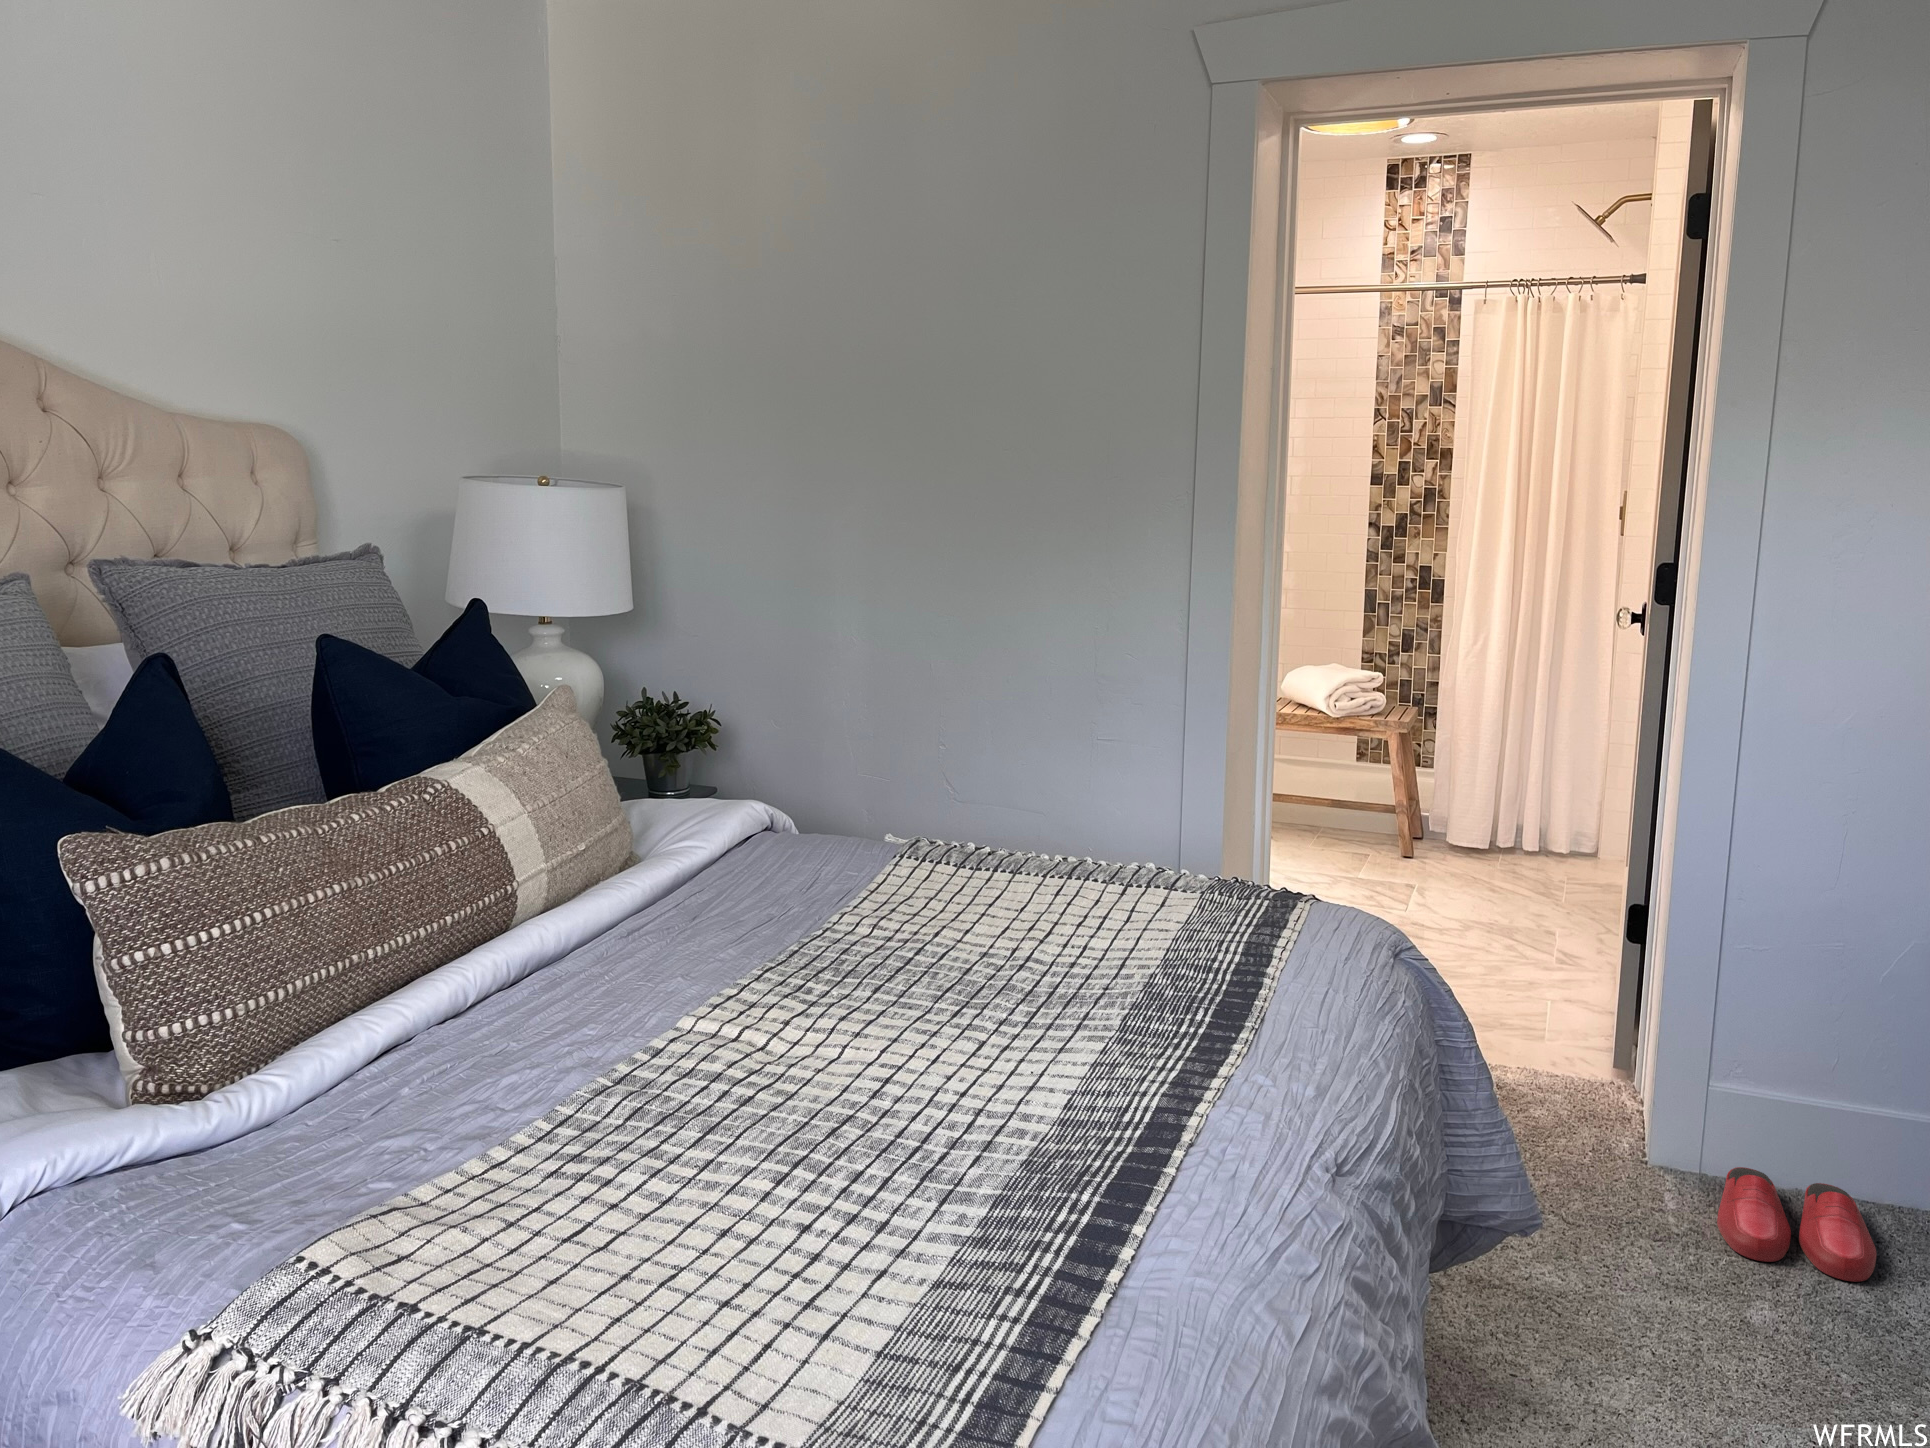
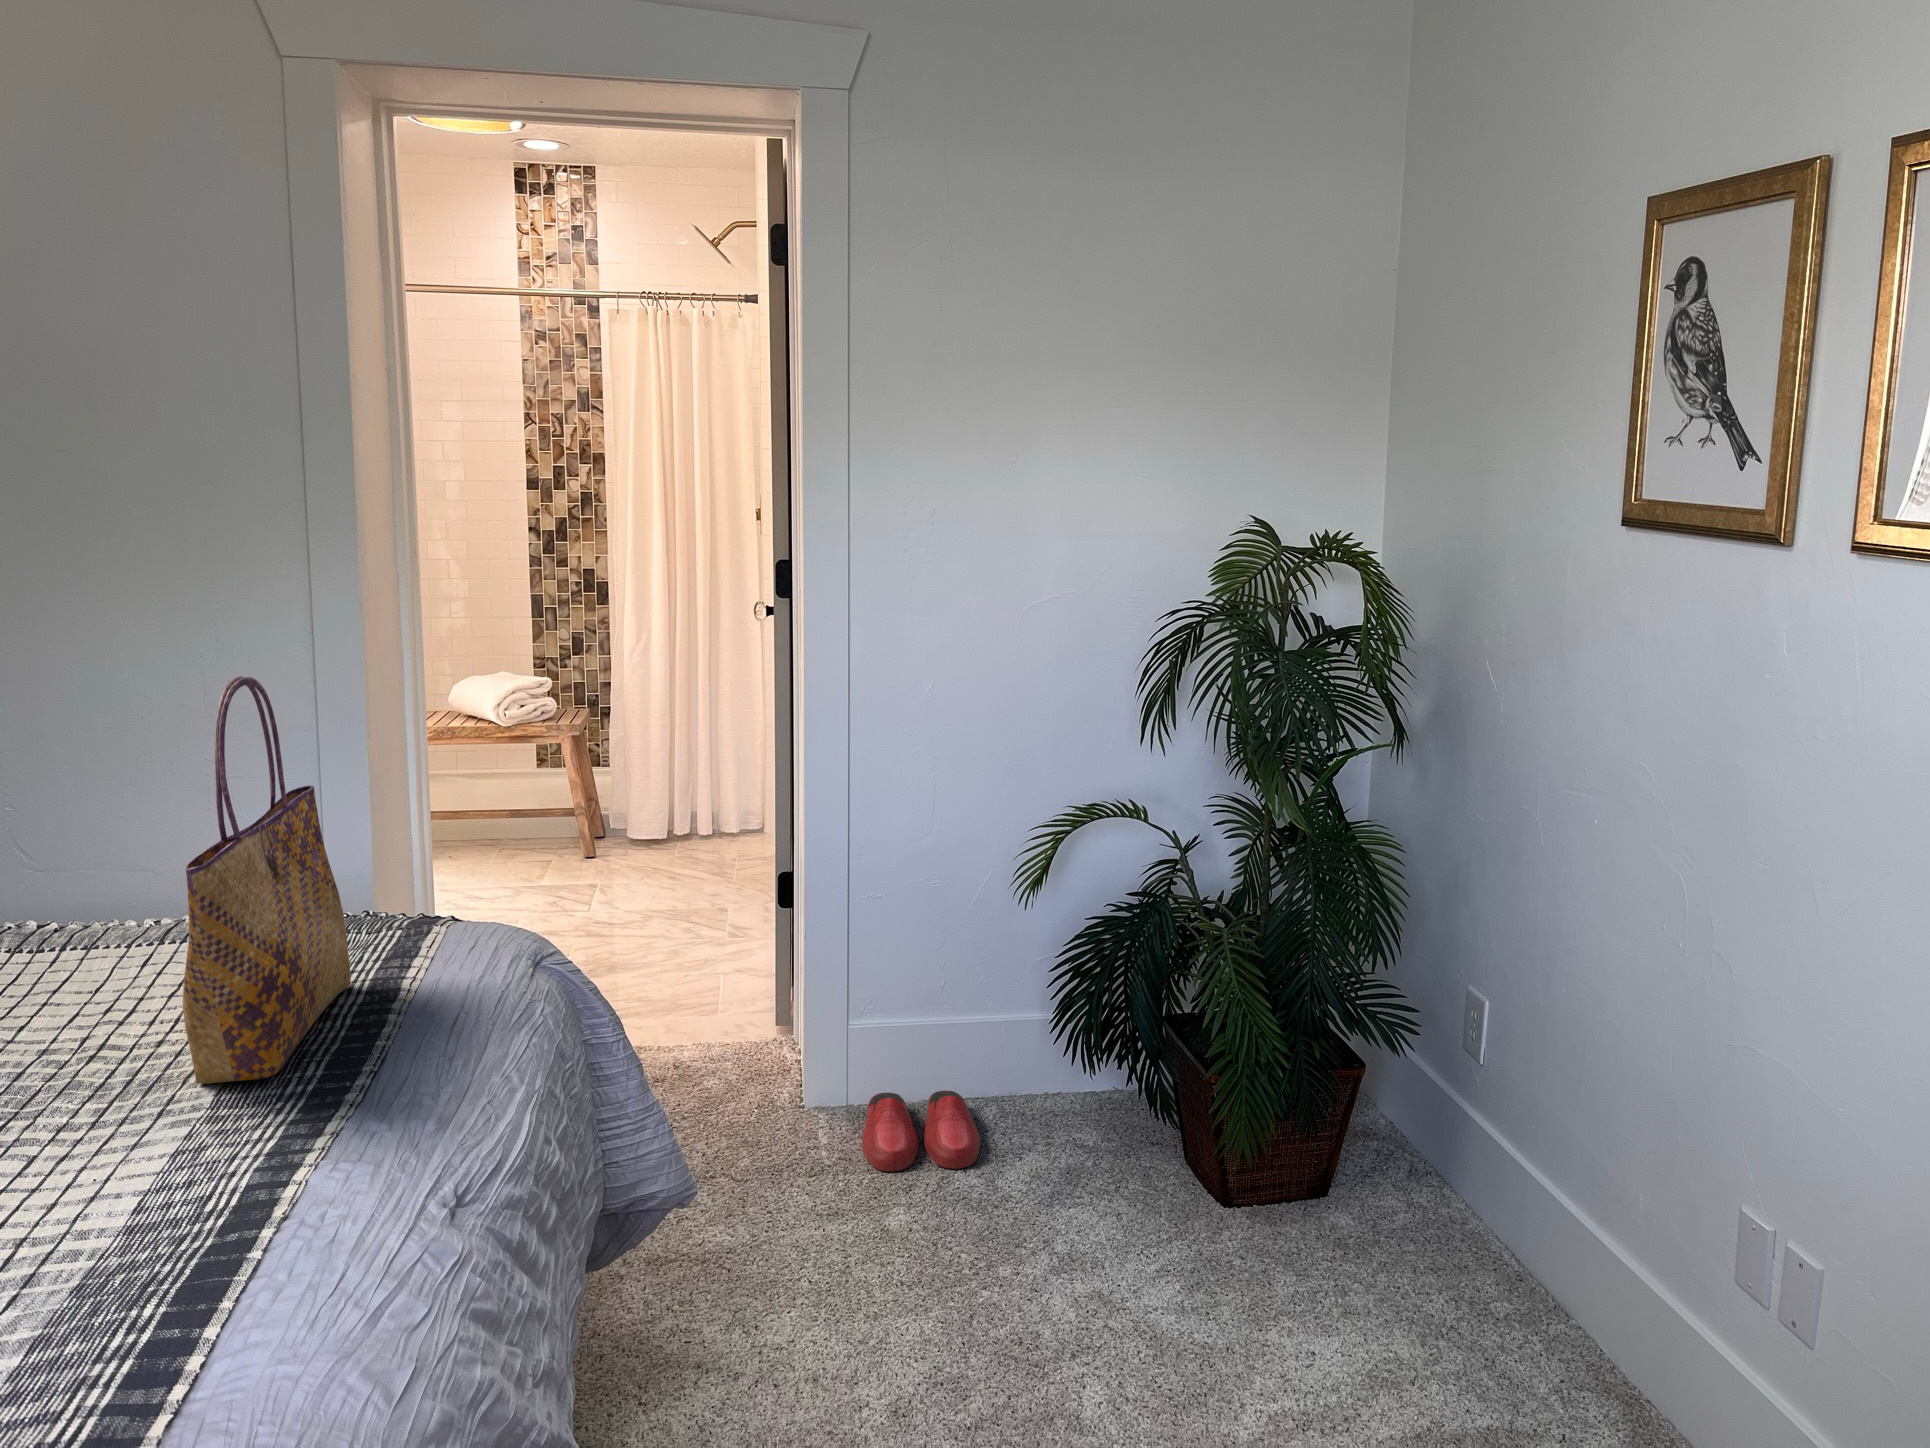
tote bag: none [1102,648,1228,1013] -> present [183,676,351,1084]

